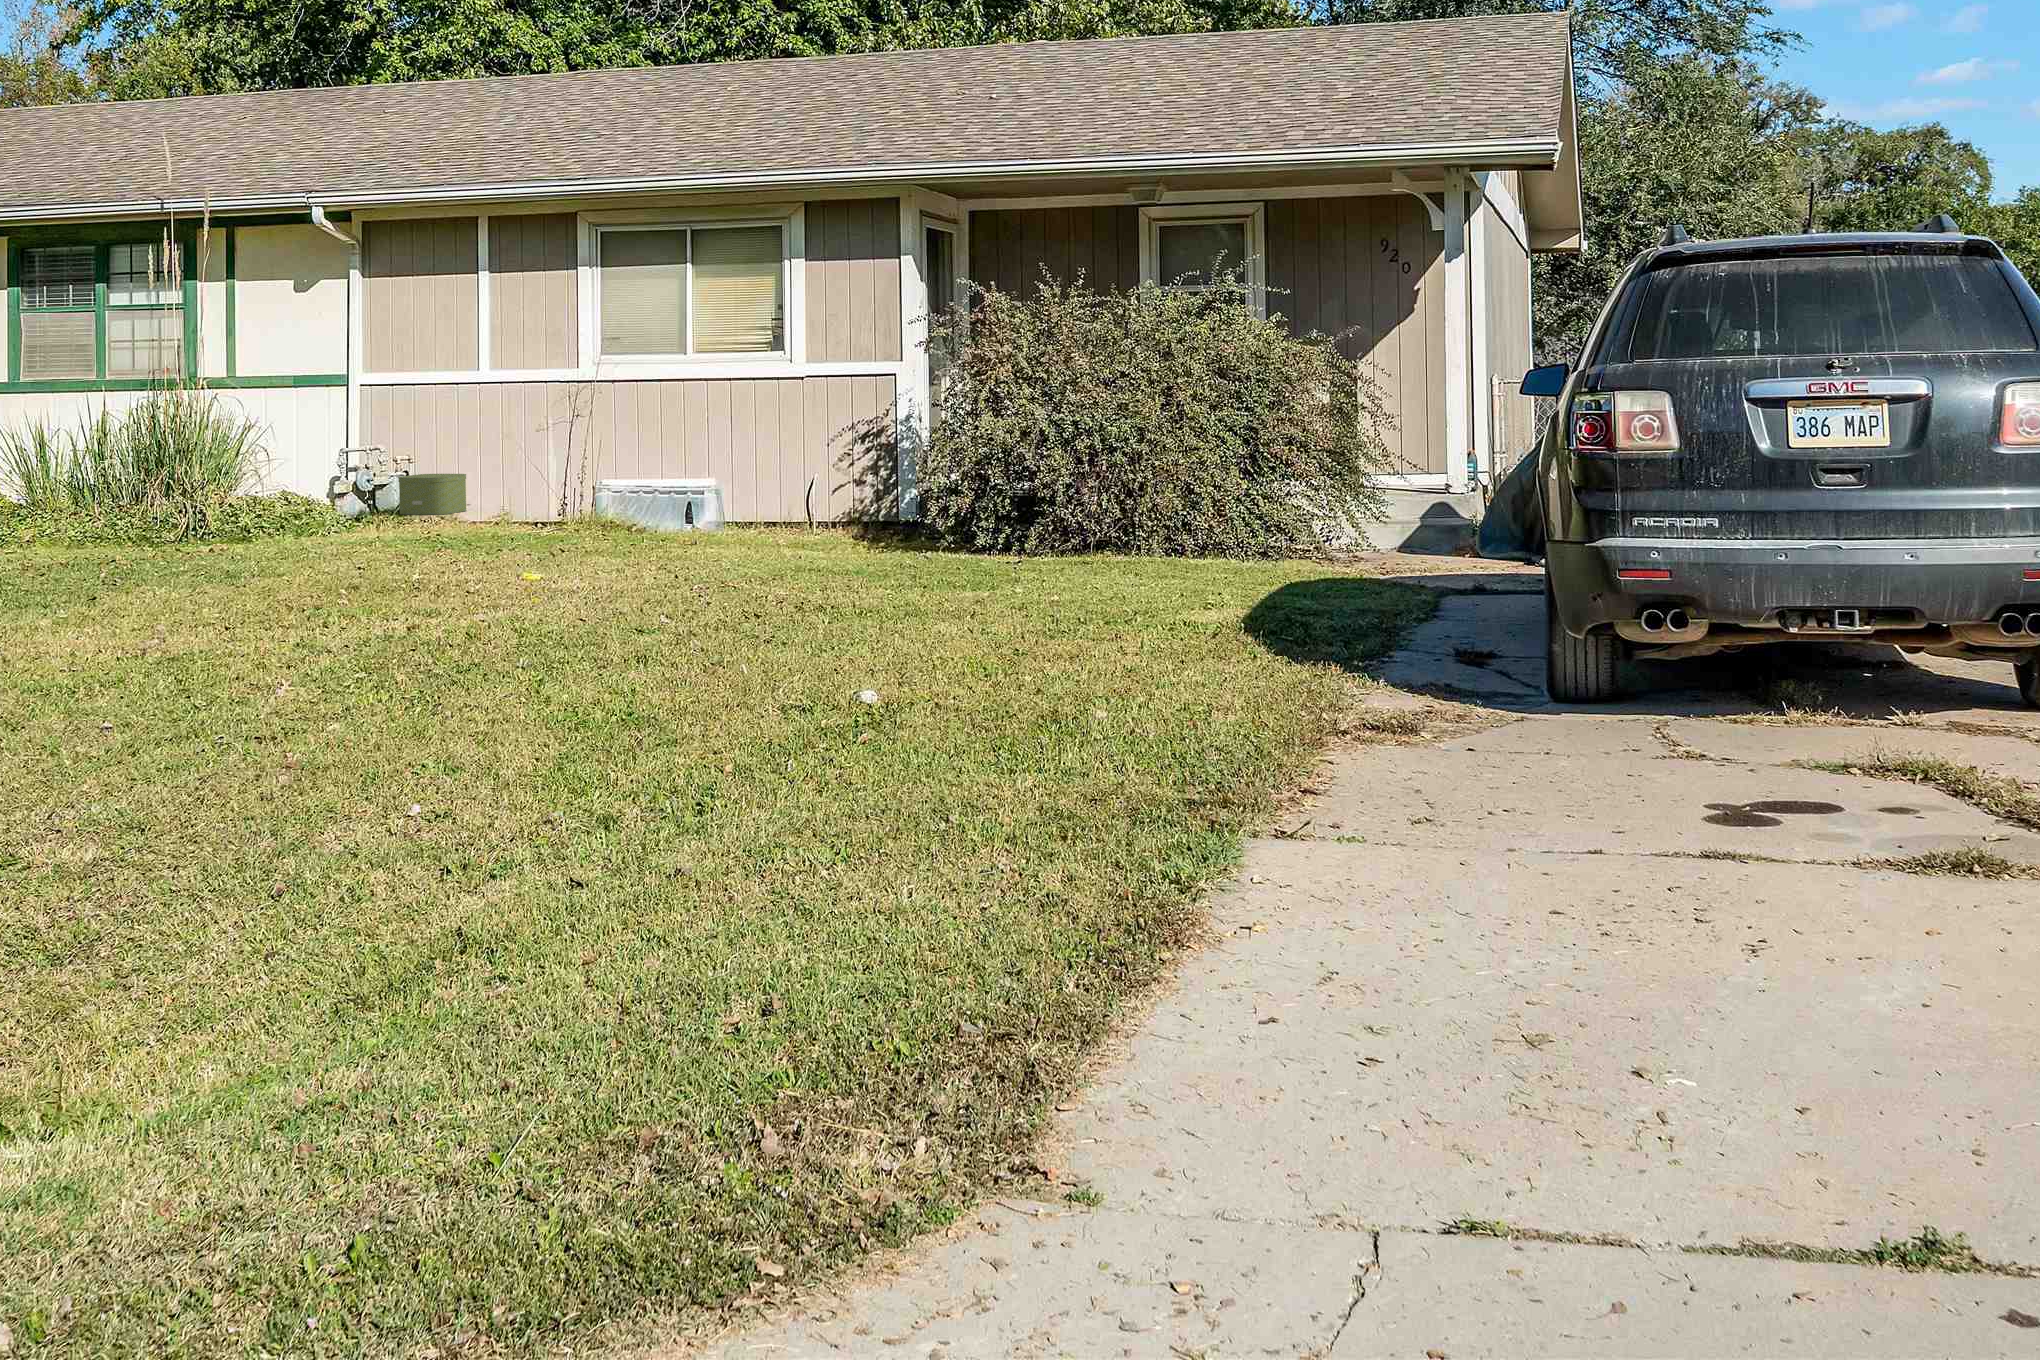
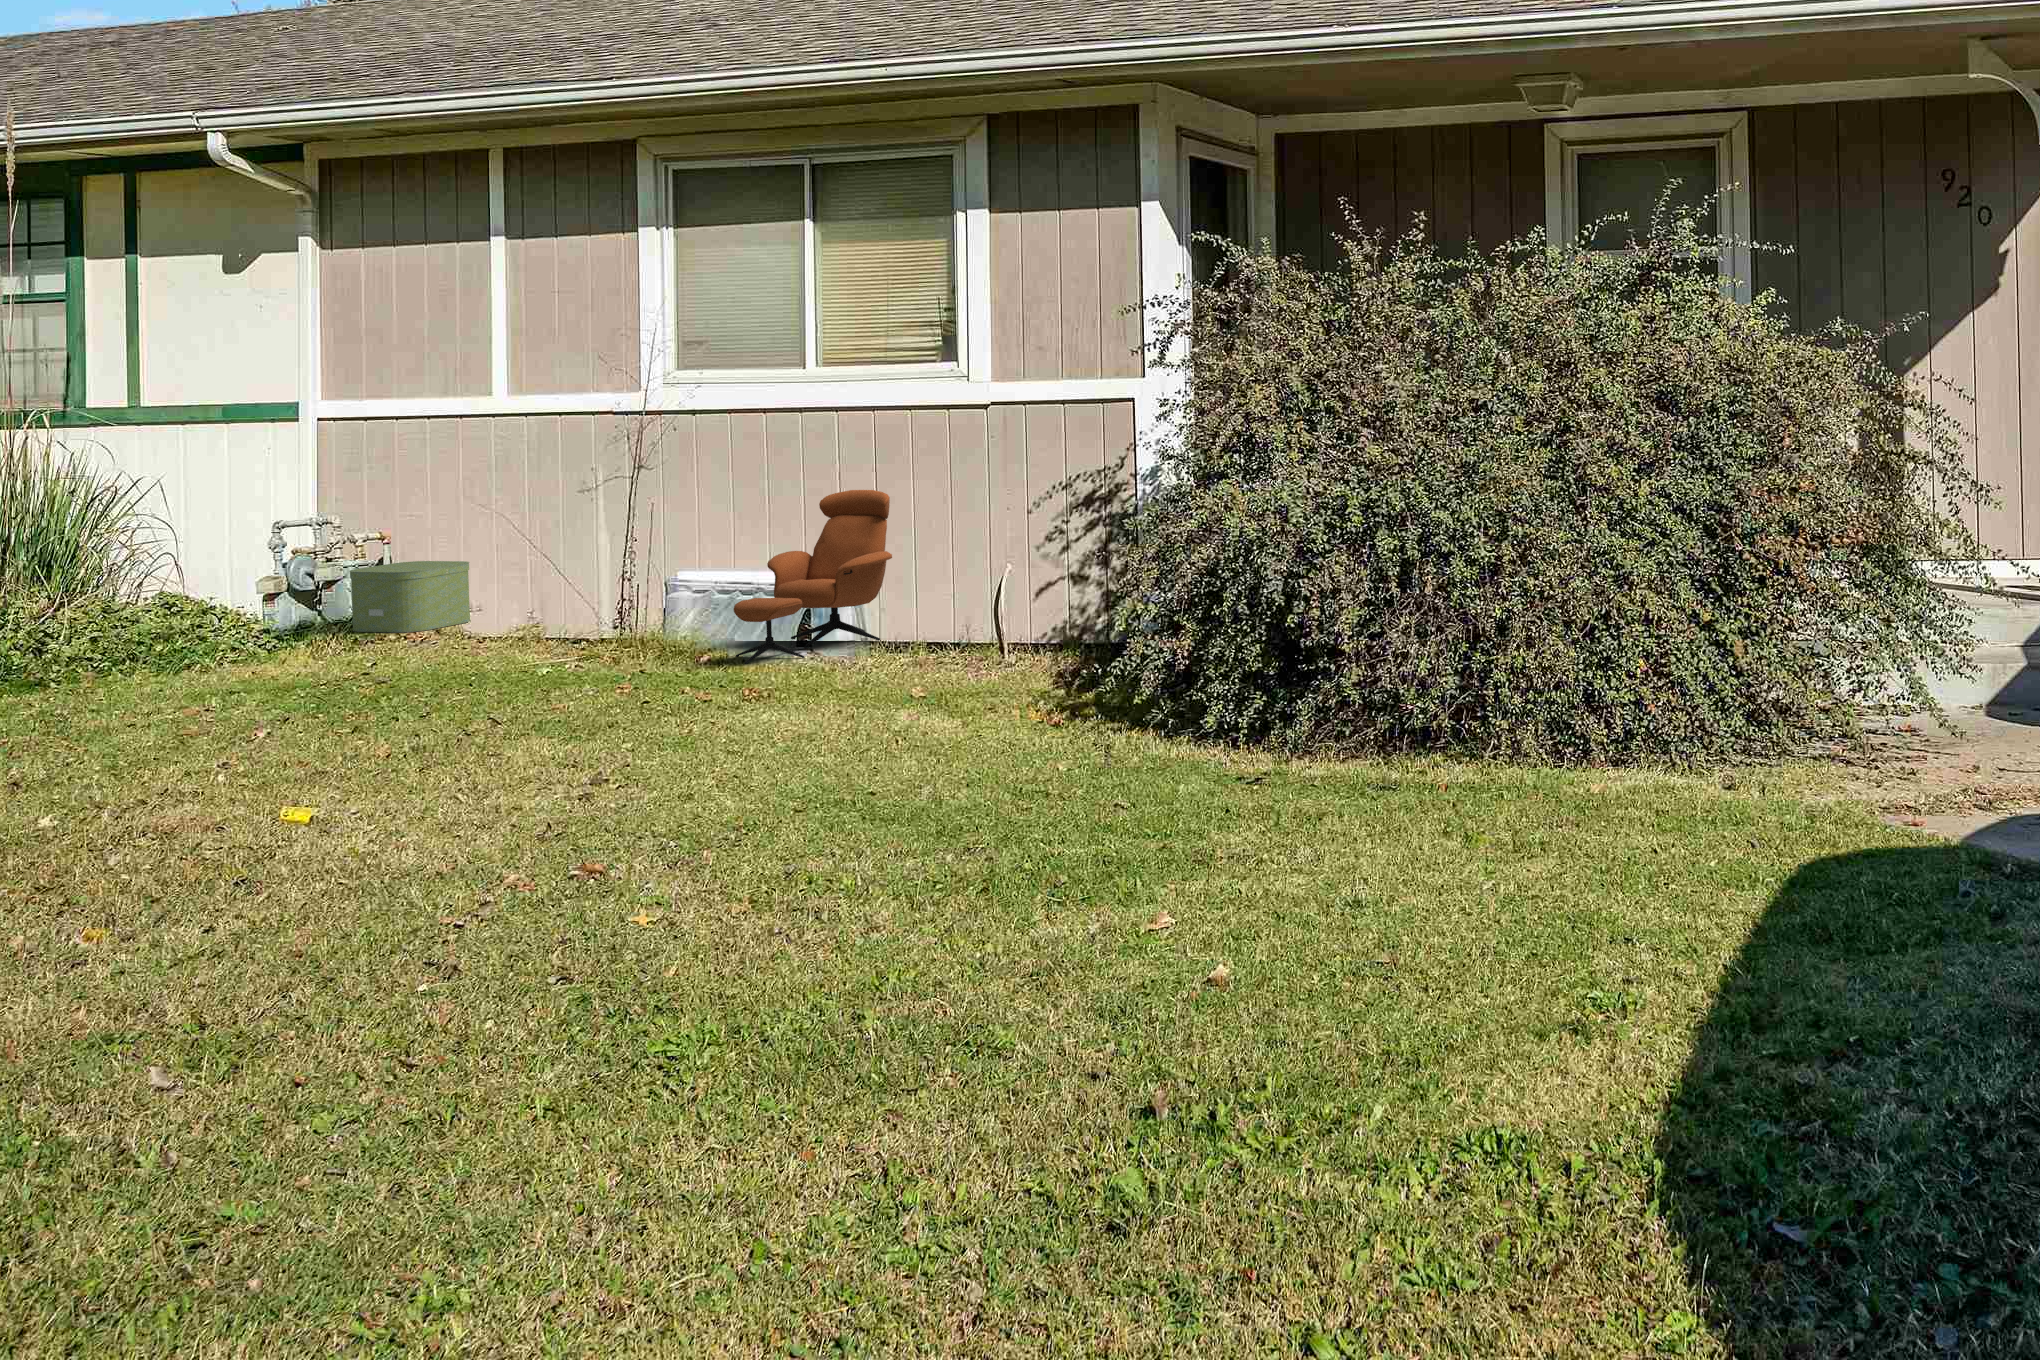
lounge chair: none [665,428,749,526] -> present [734,490,892,664]

